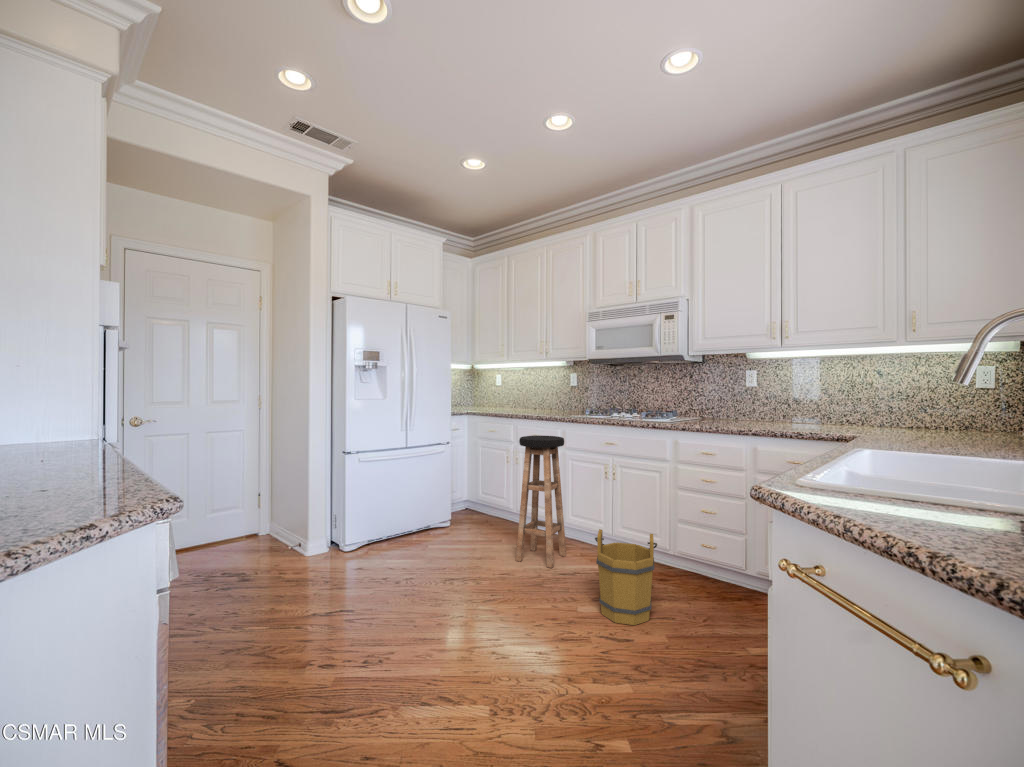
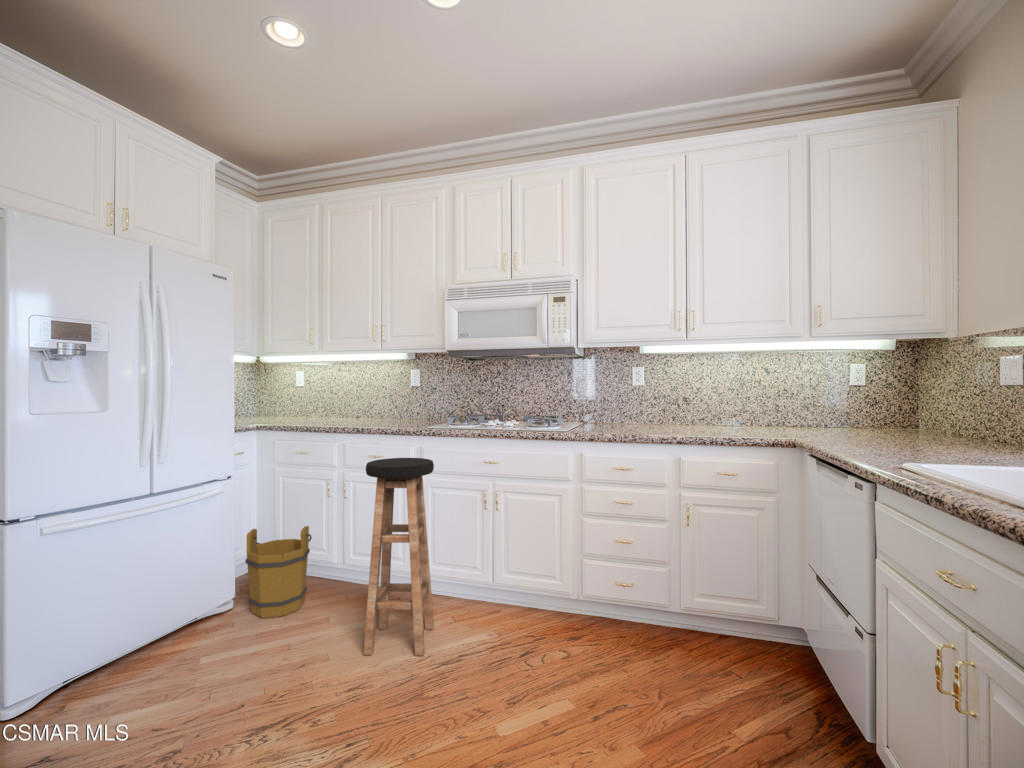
bucket: present [595,529,657,625] -> present [245,526,312,618]

